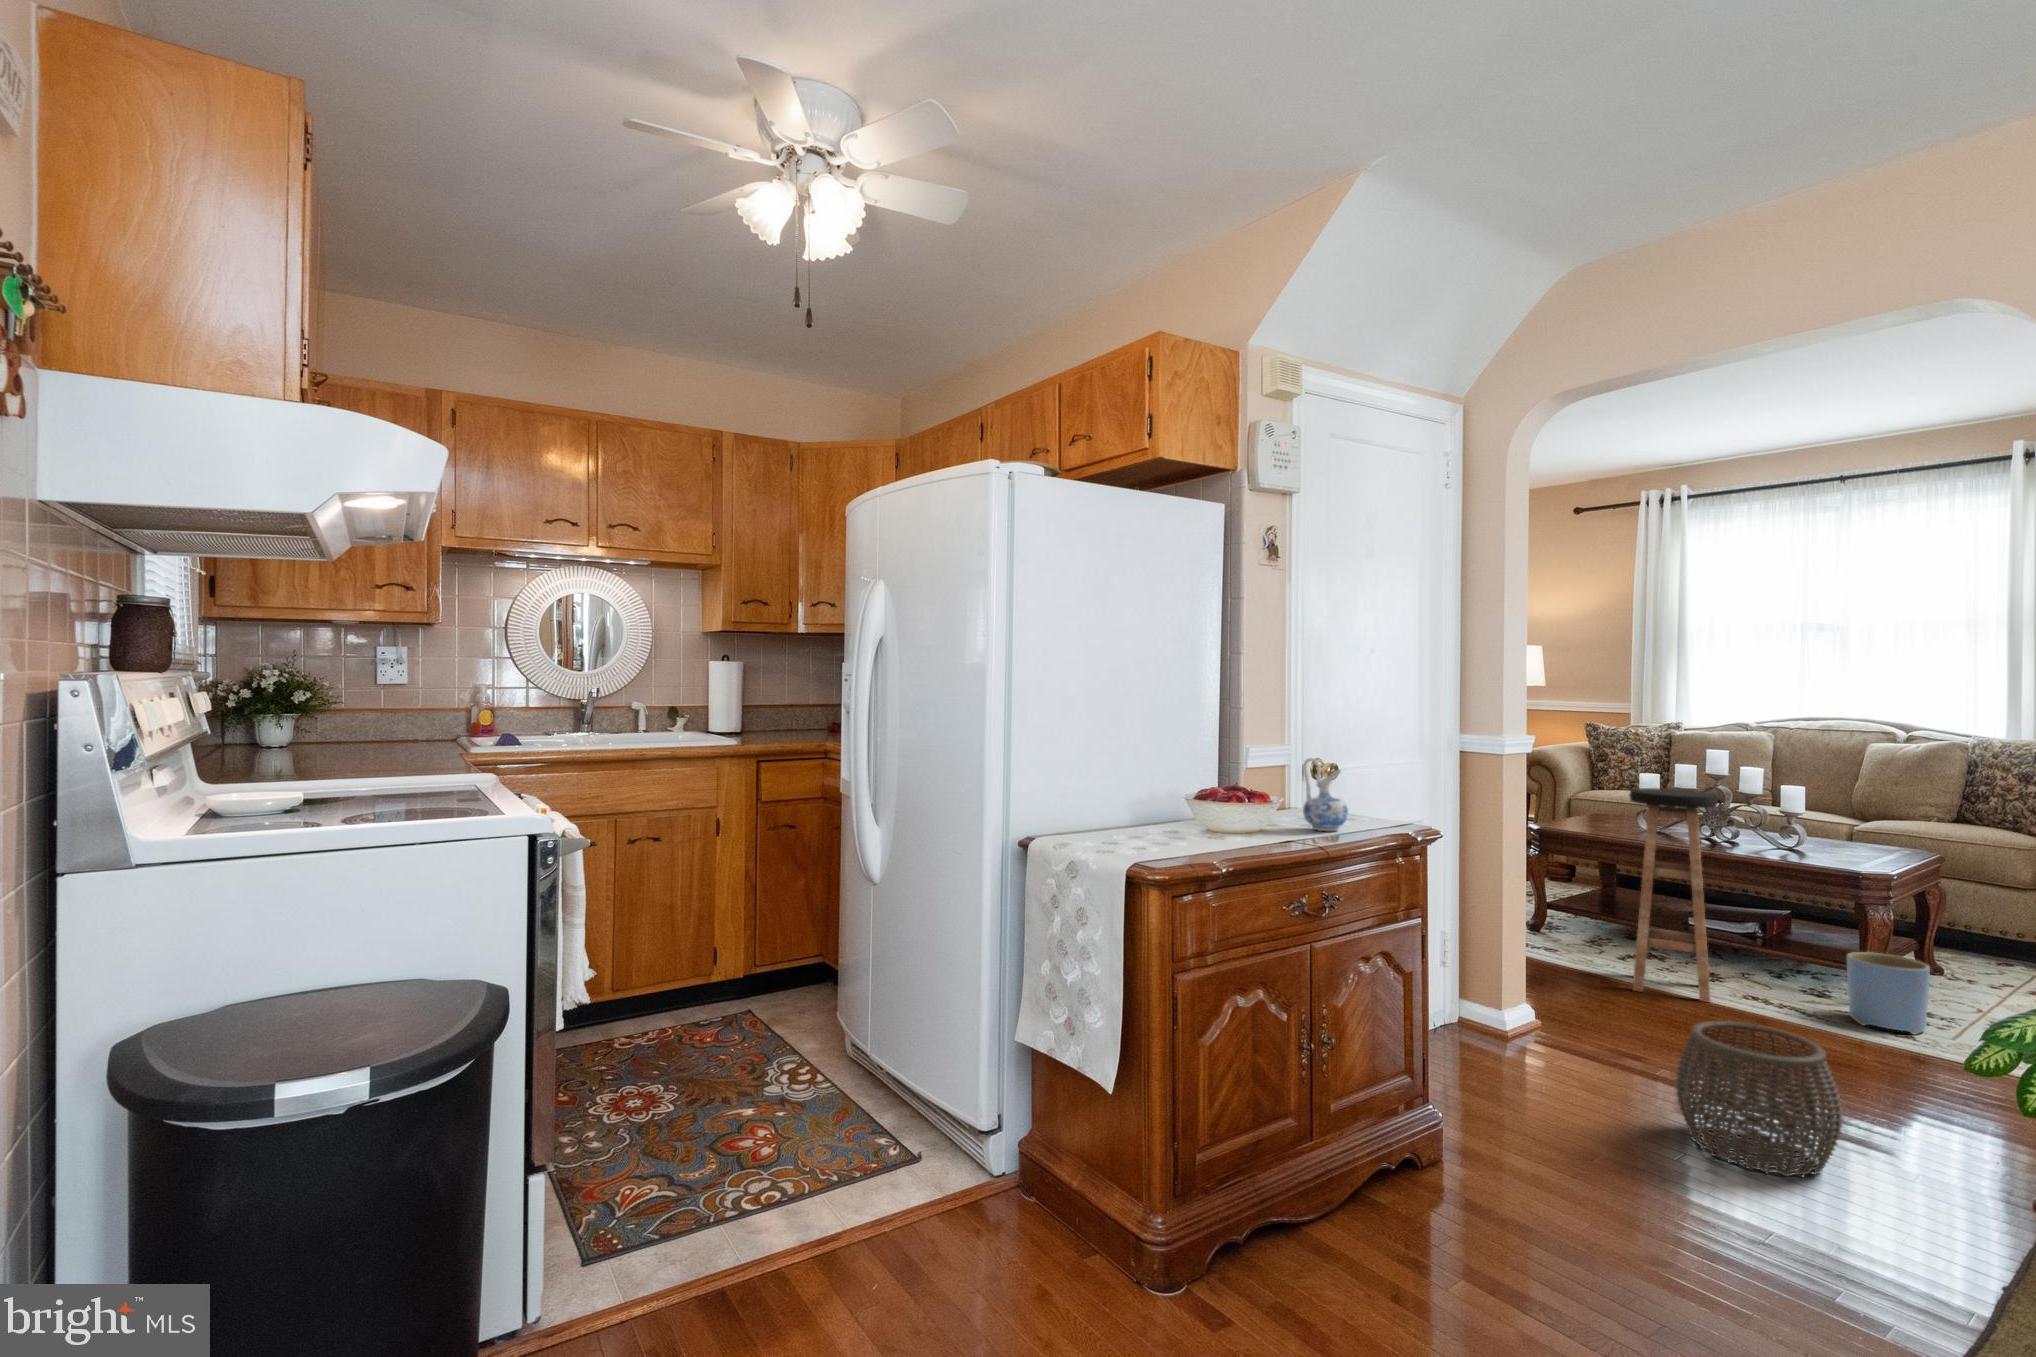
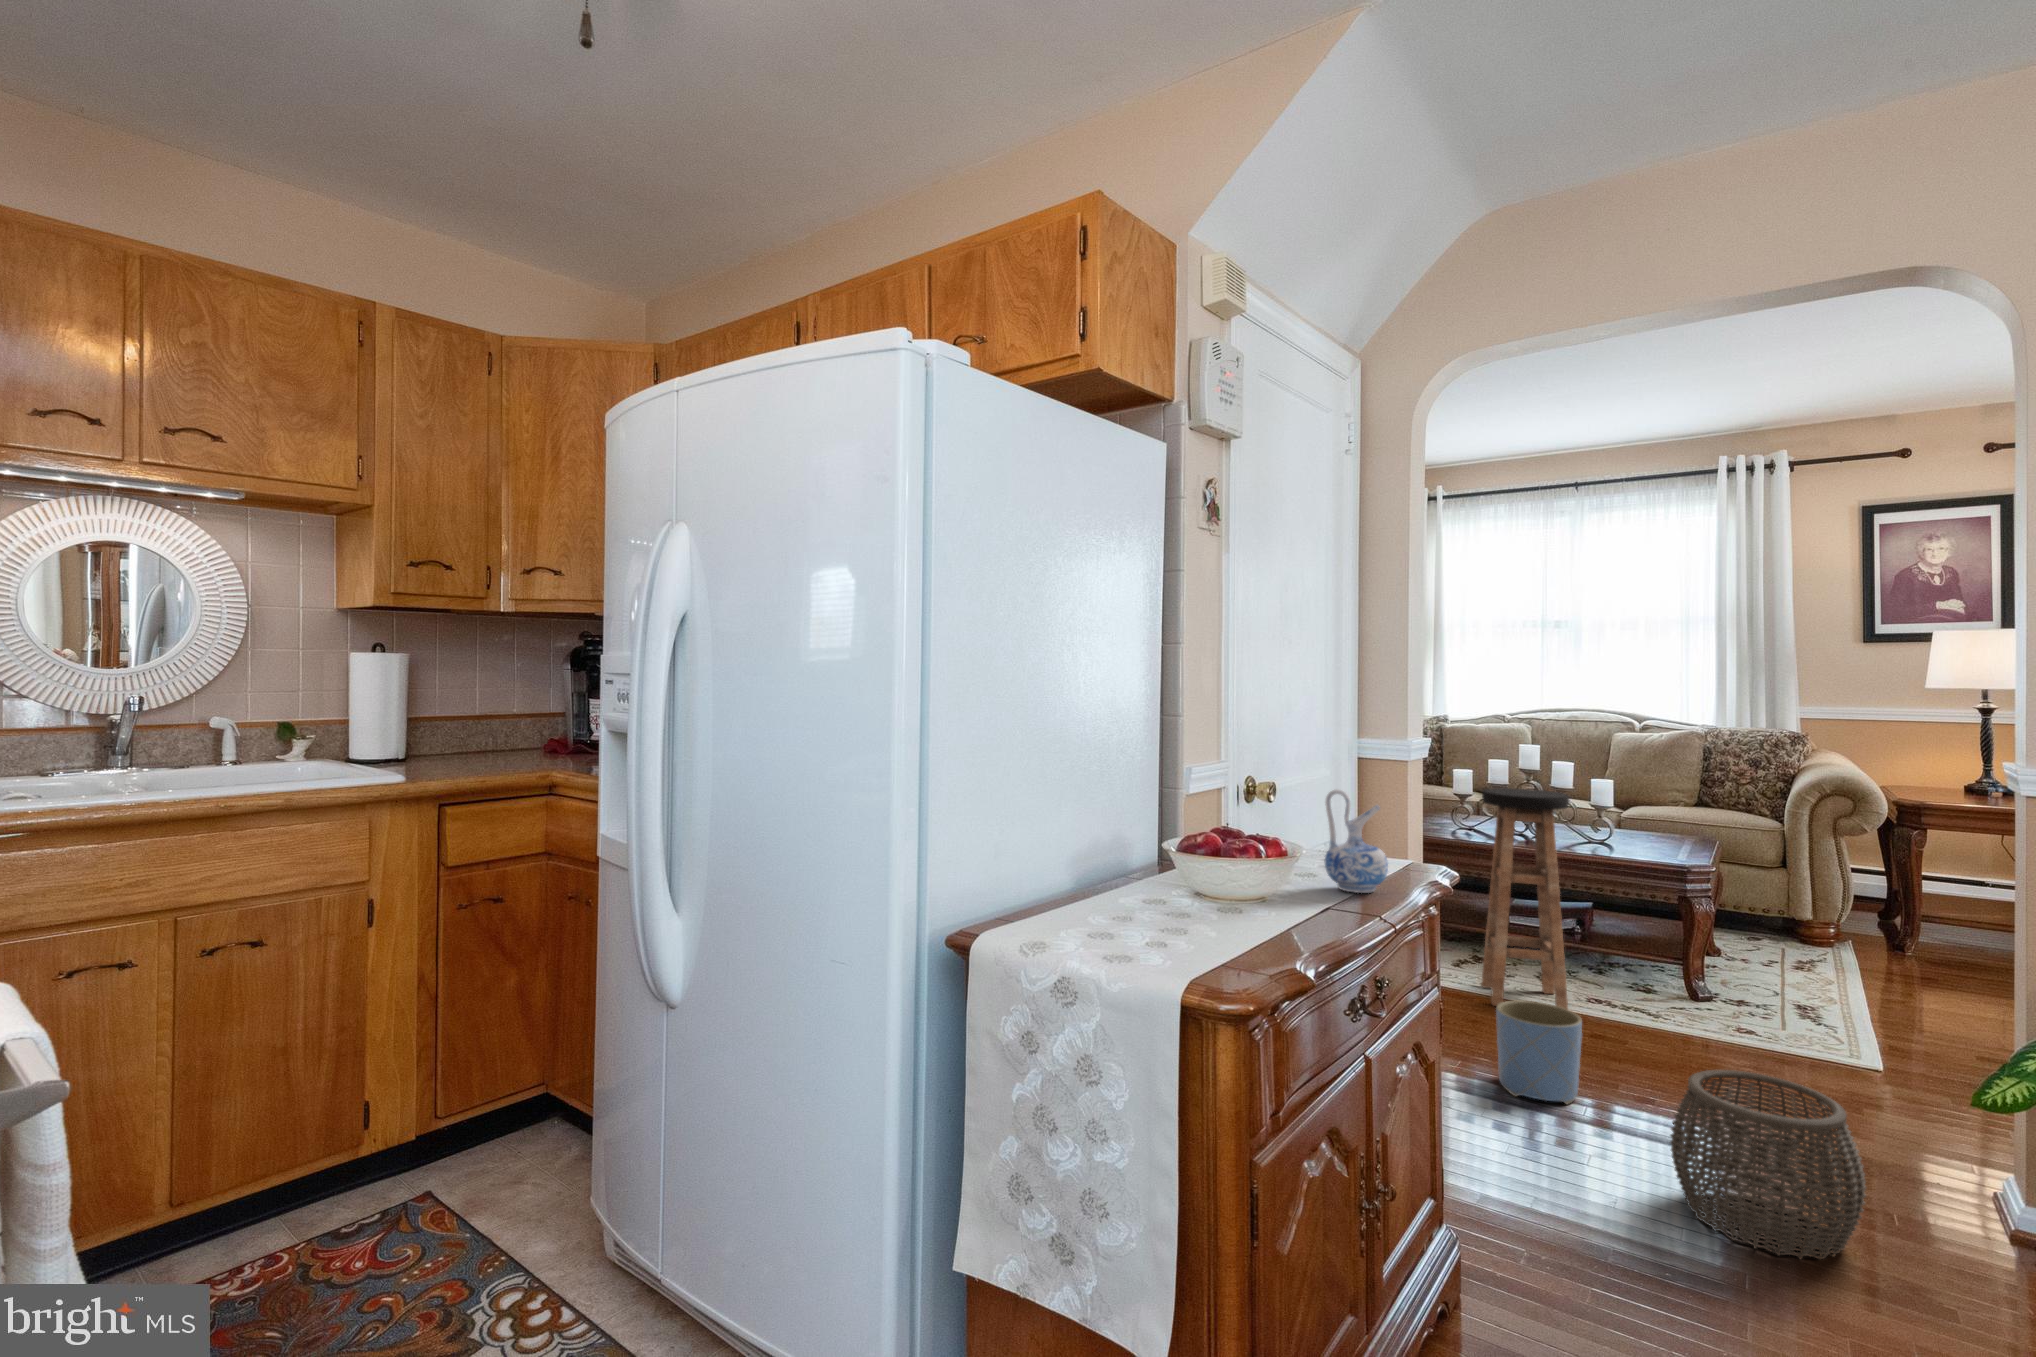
planter: present [1847,952,1930,1035] -> present [1496,1000,1582,1104]

